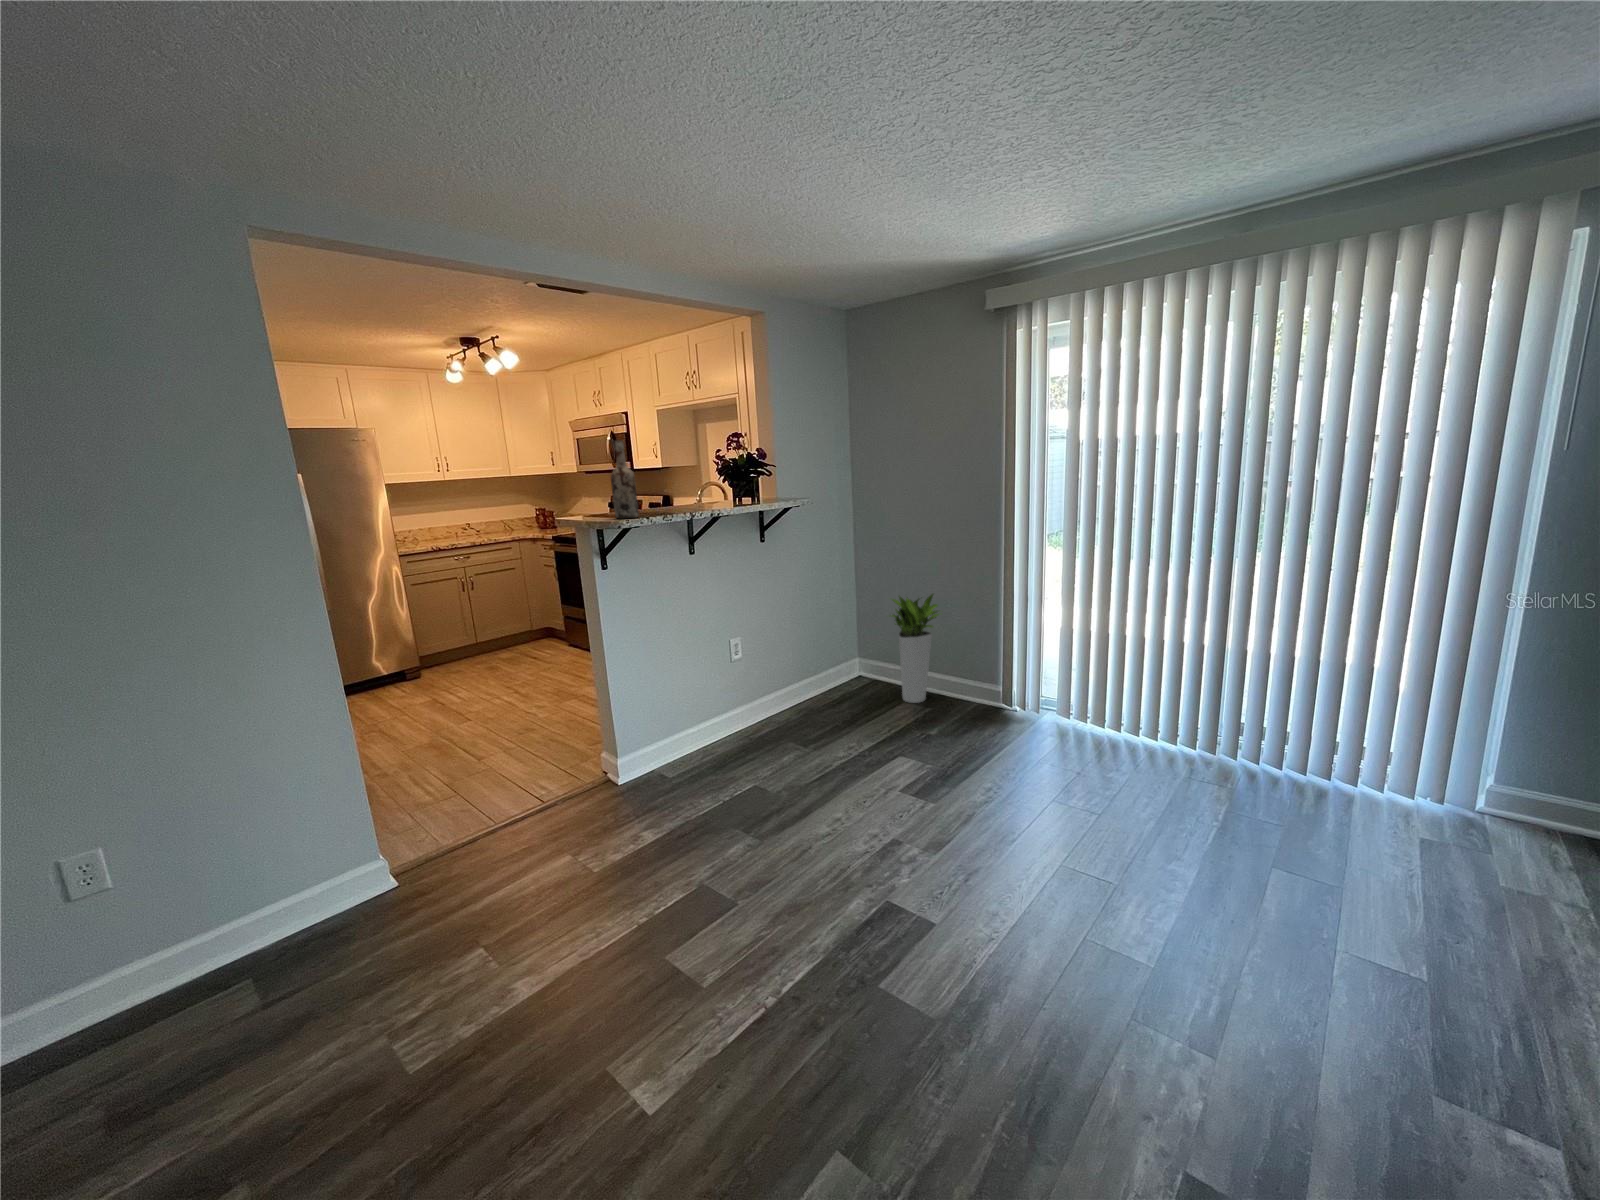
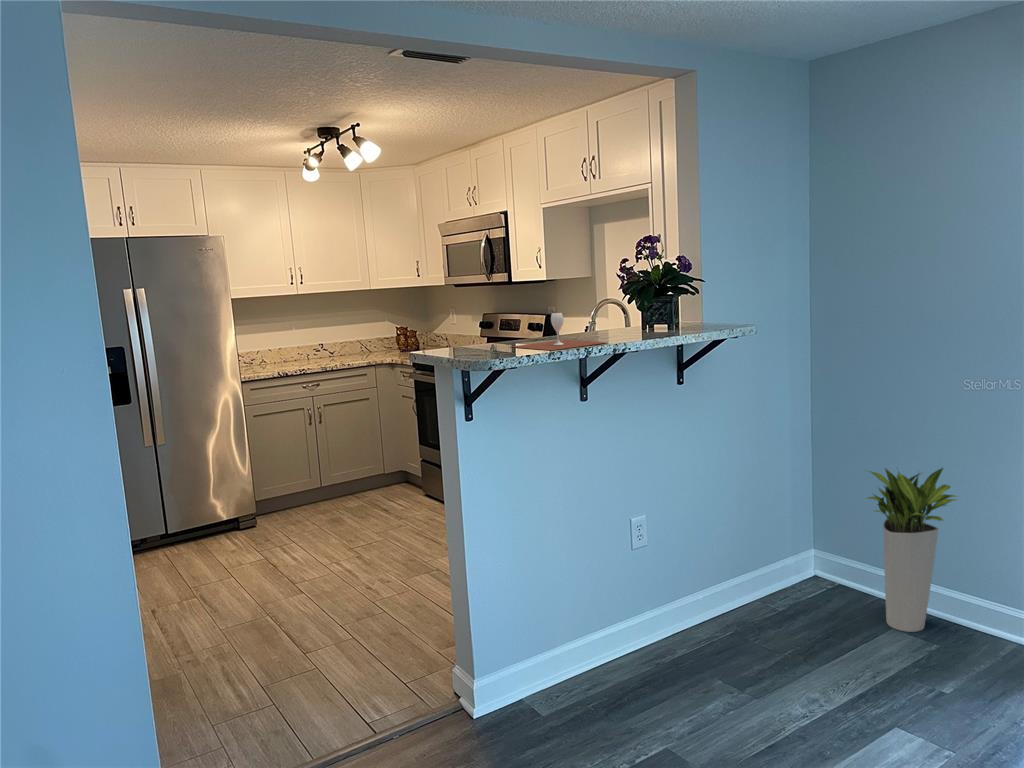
wine bottle: present [611,440,639,519] -> none [480,248,516,356]
wine glass: none [635,488,706,515] -> present [512,313,606,350]

